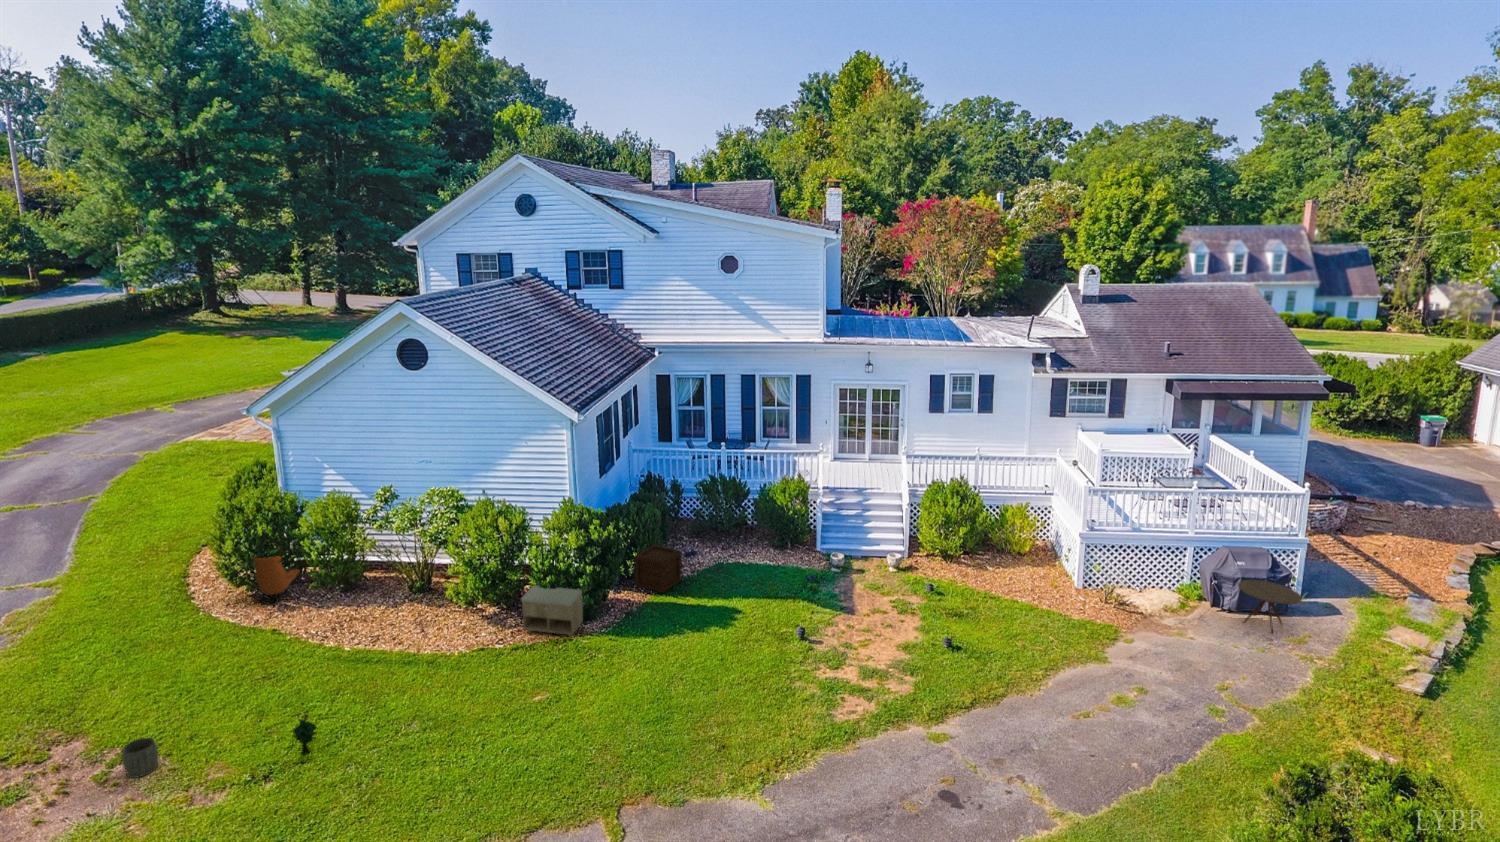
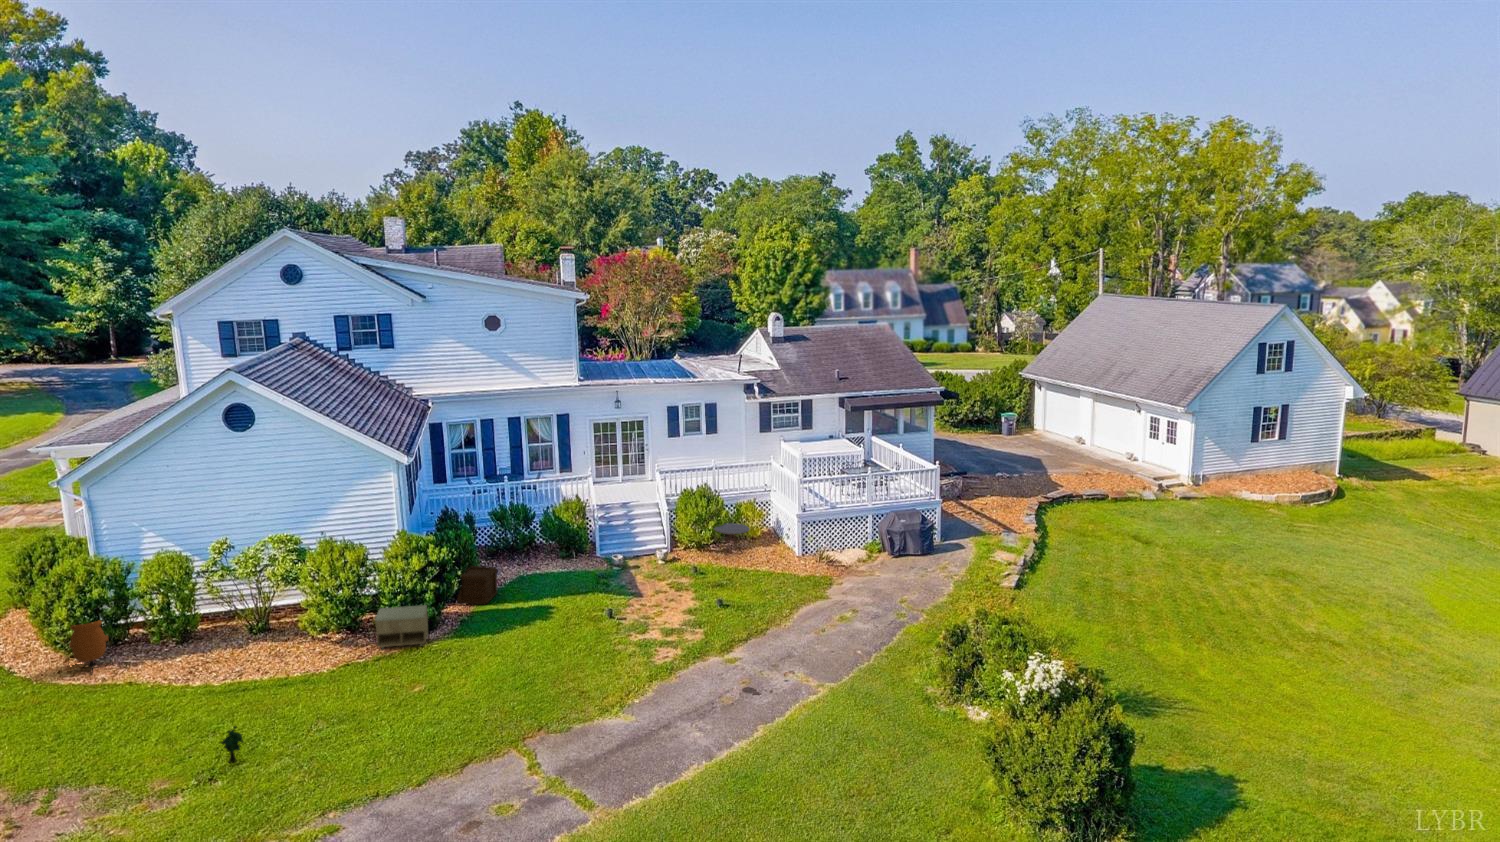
round table: present [1238,580,1302,633] -> present [715,523,749,552]
woven basket: present [122,738,158,778] -> none [53,774,87,812]

